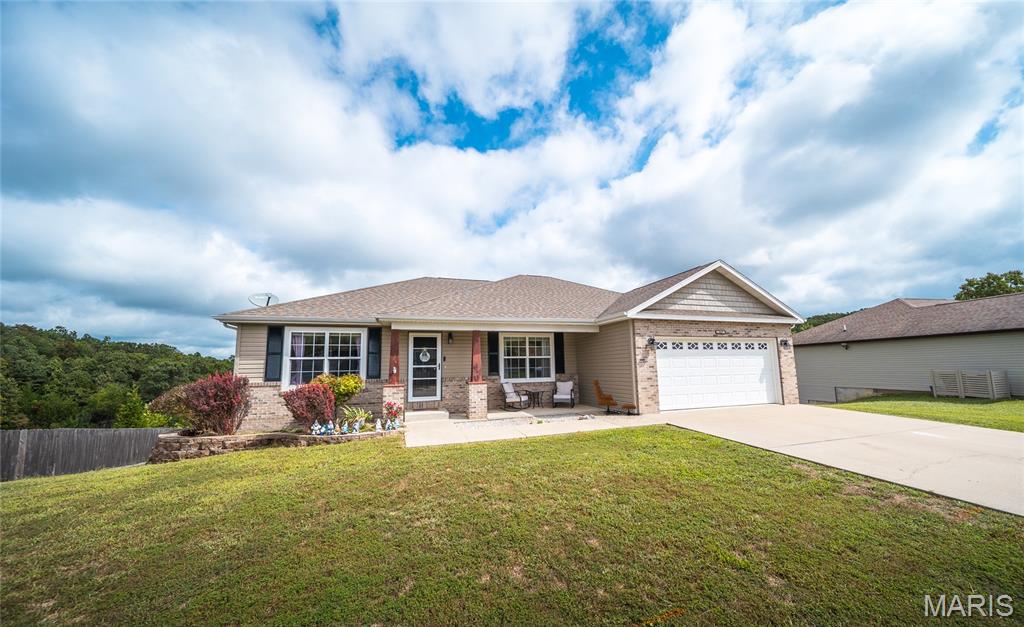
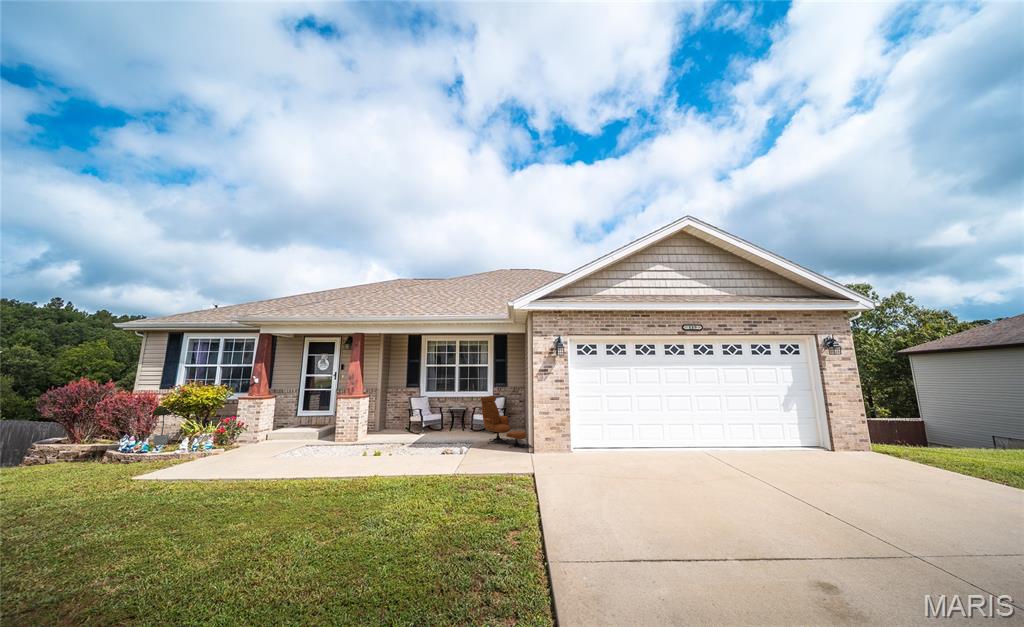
potted tree: none [291,398,309,438] -> present [153,406,171,445]

